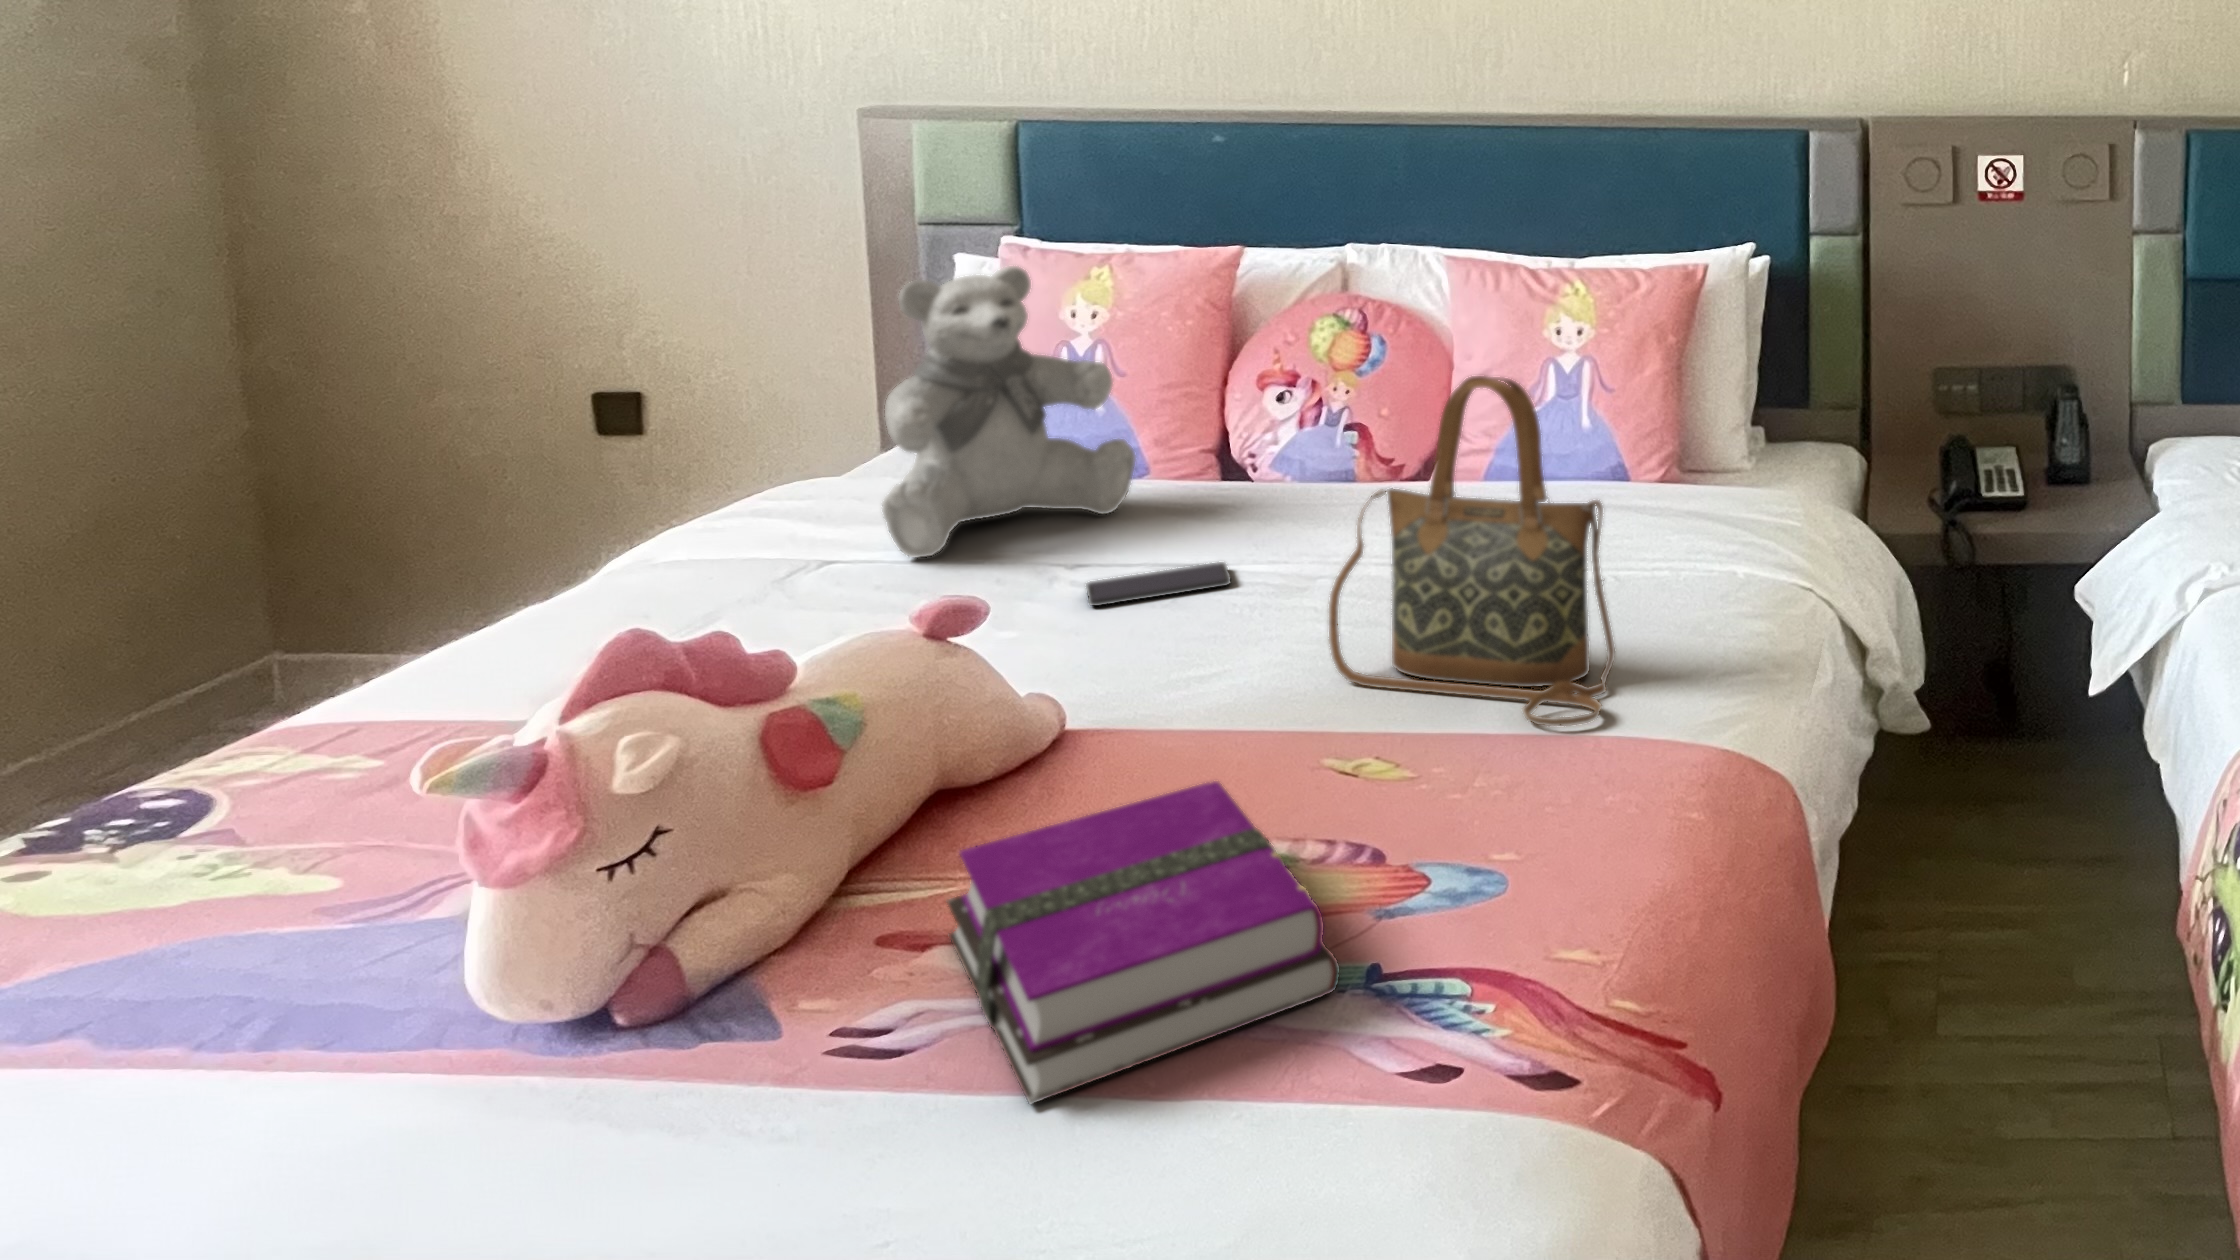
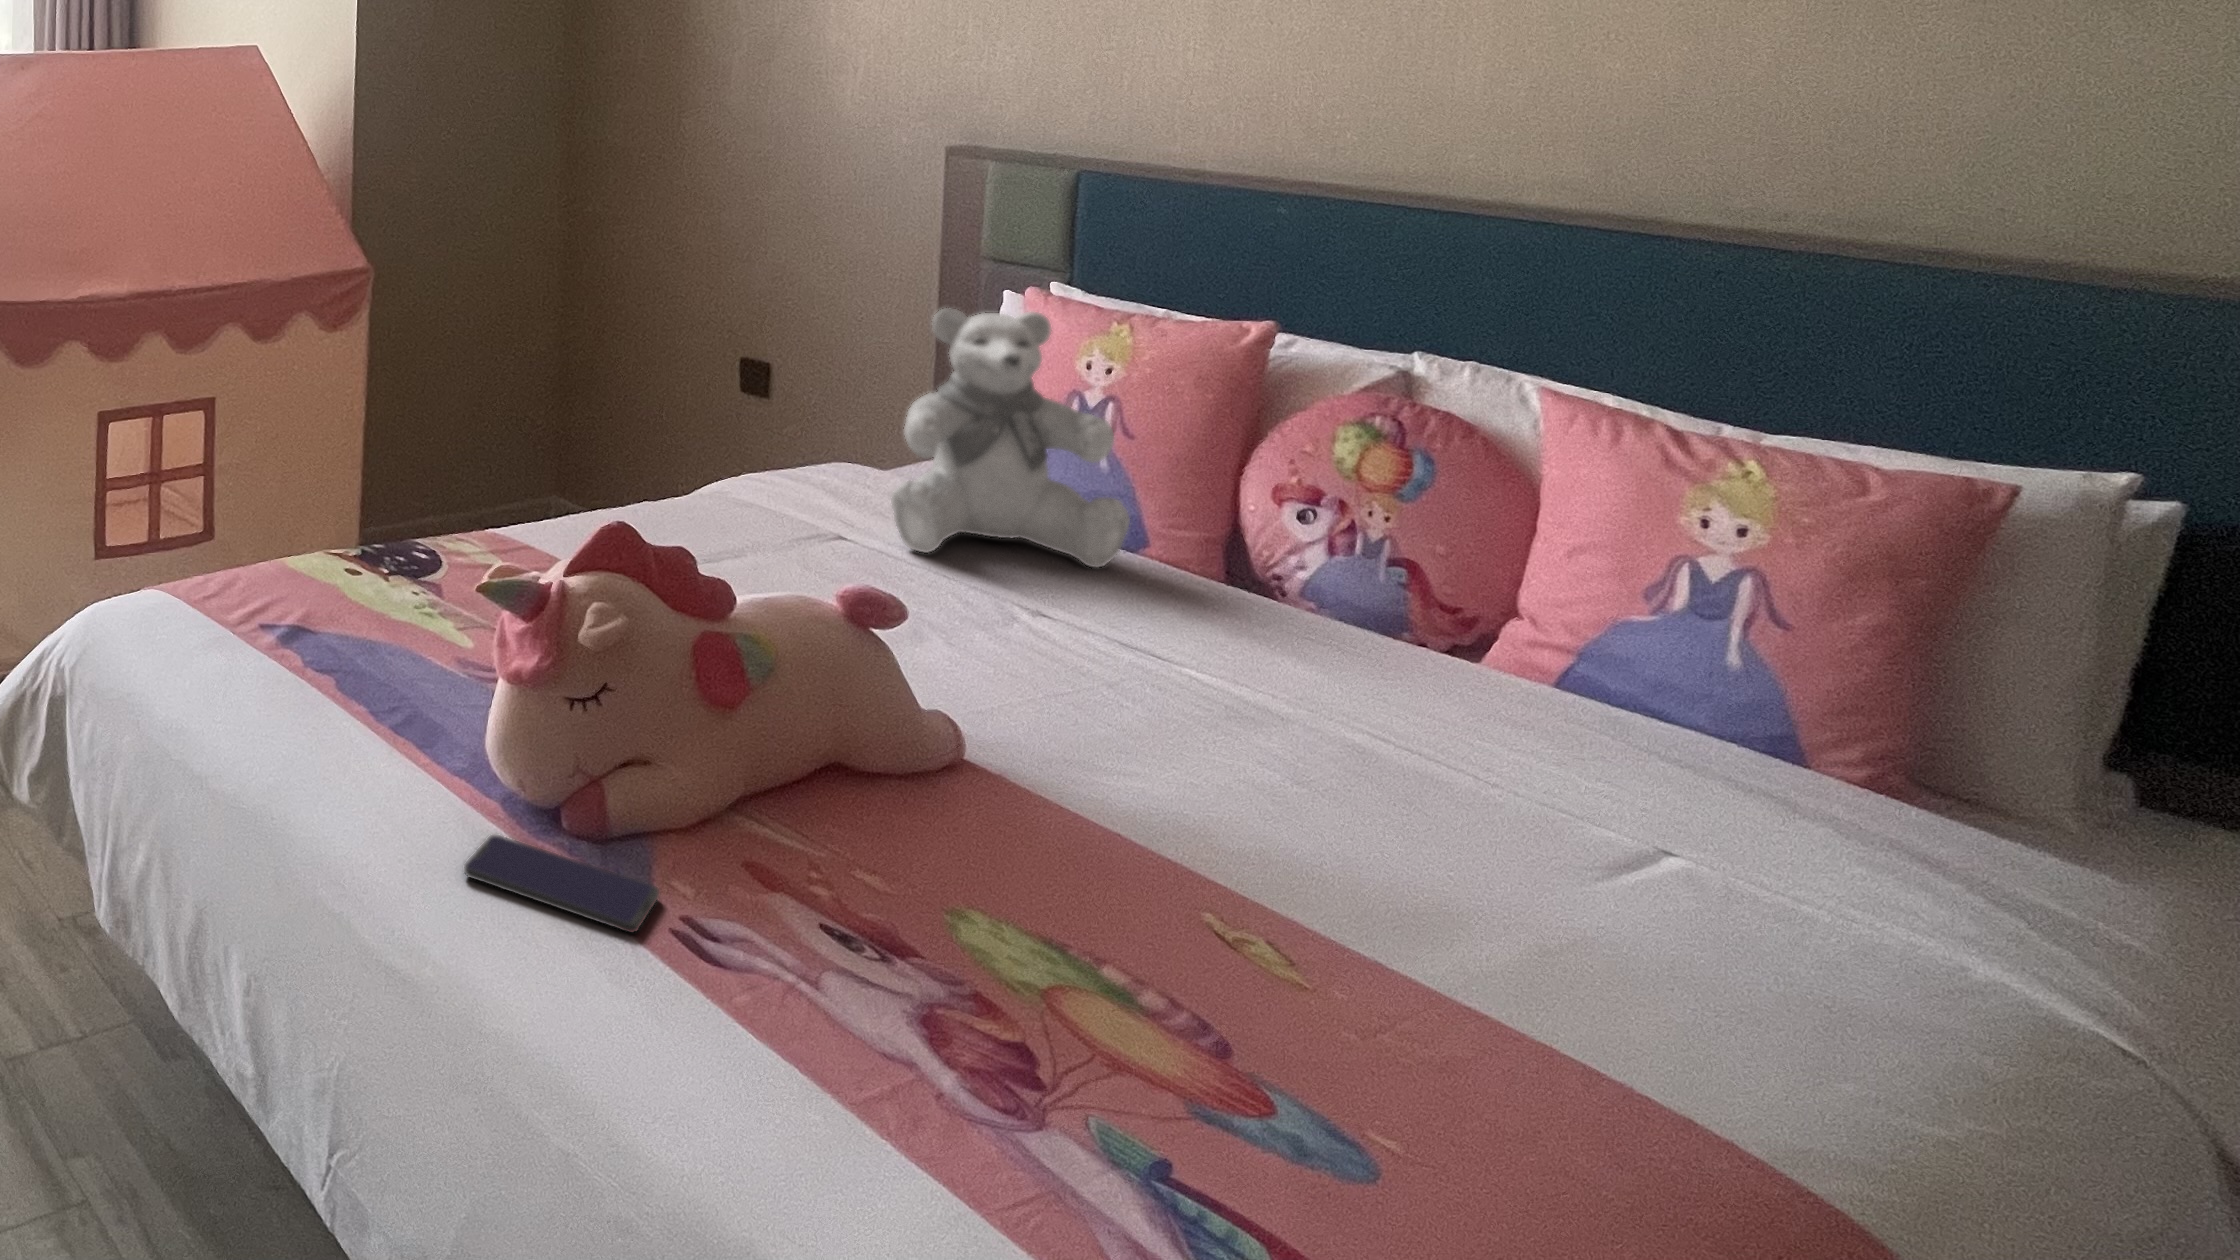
handbag: present [1329,376,1615,726] -> none [1264,531,1681,1039]
smartphone: present [1086,562,1231,606] -> present [464,835,659,932]
hardback book: present [947,781,1340,1104] -> none [778,812,1126,1168]

